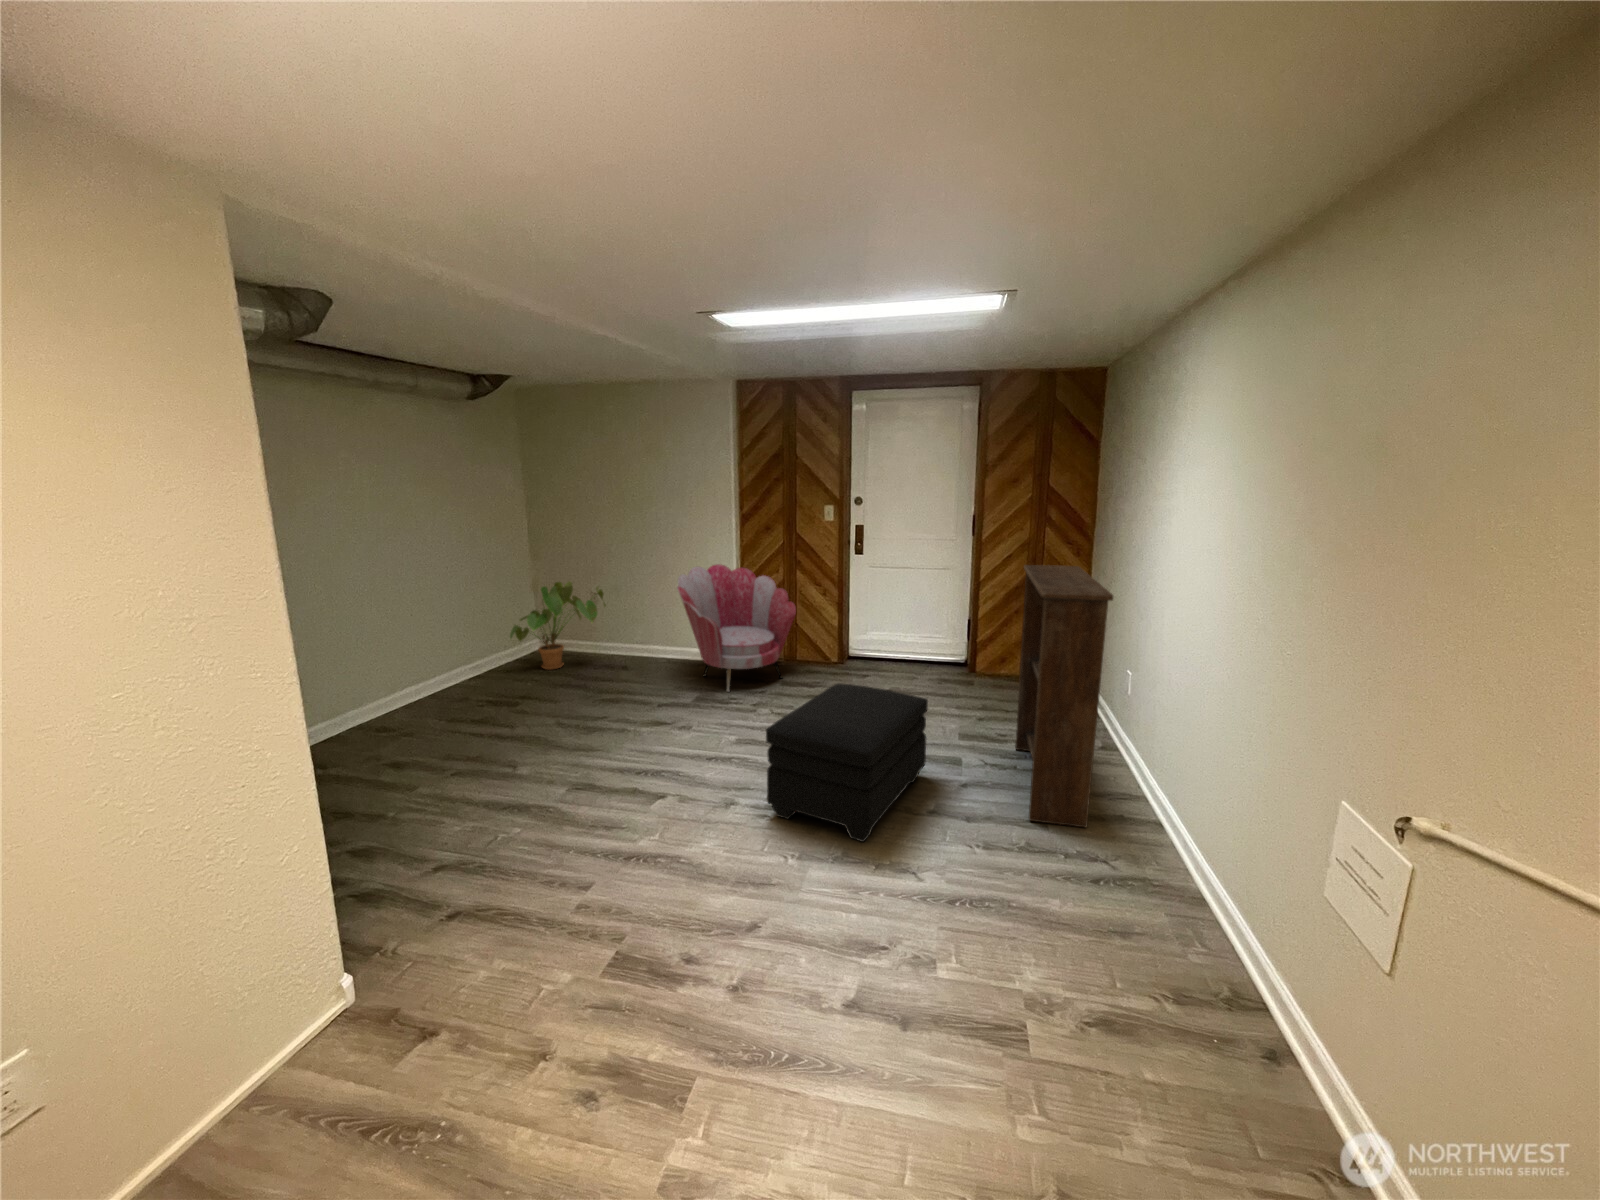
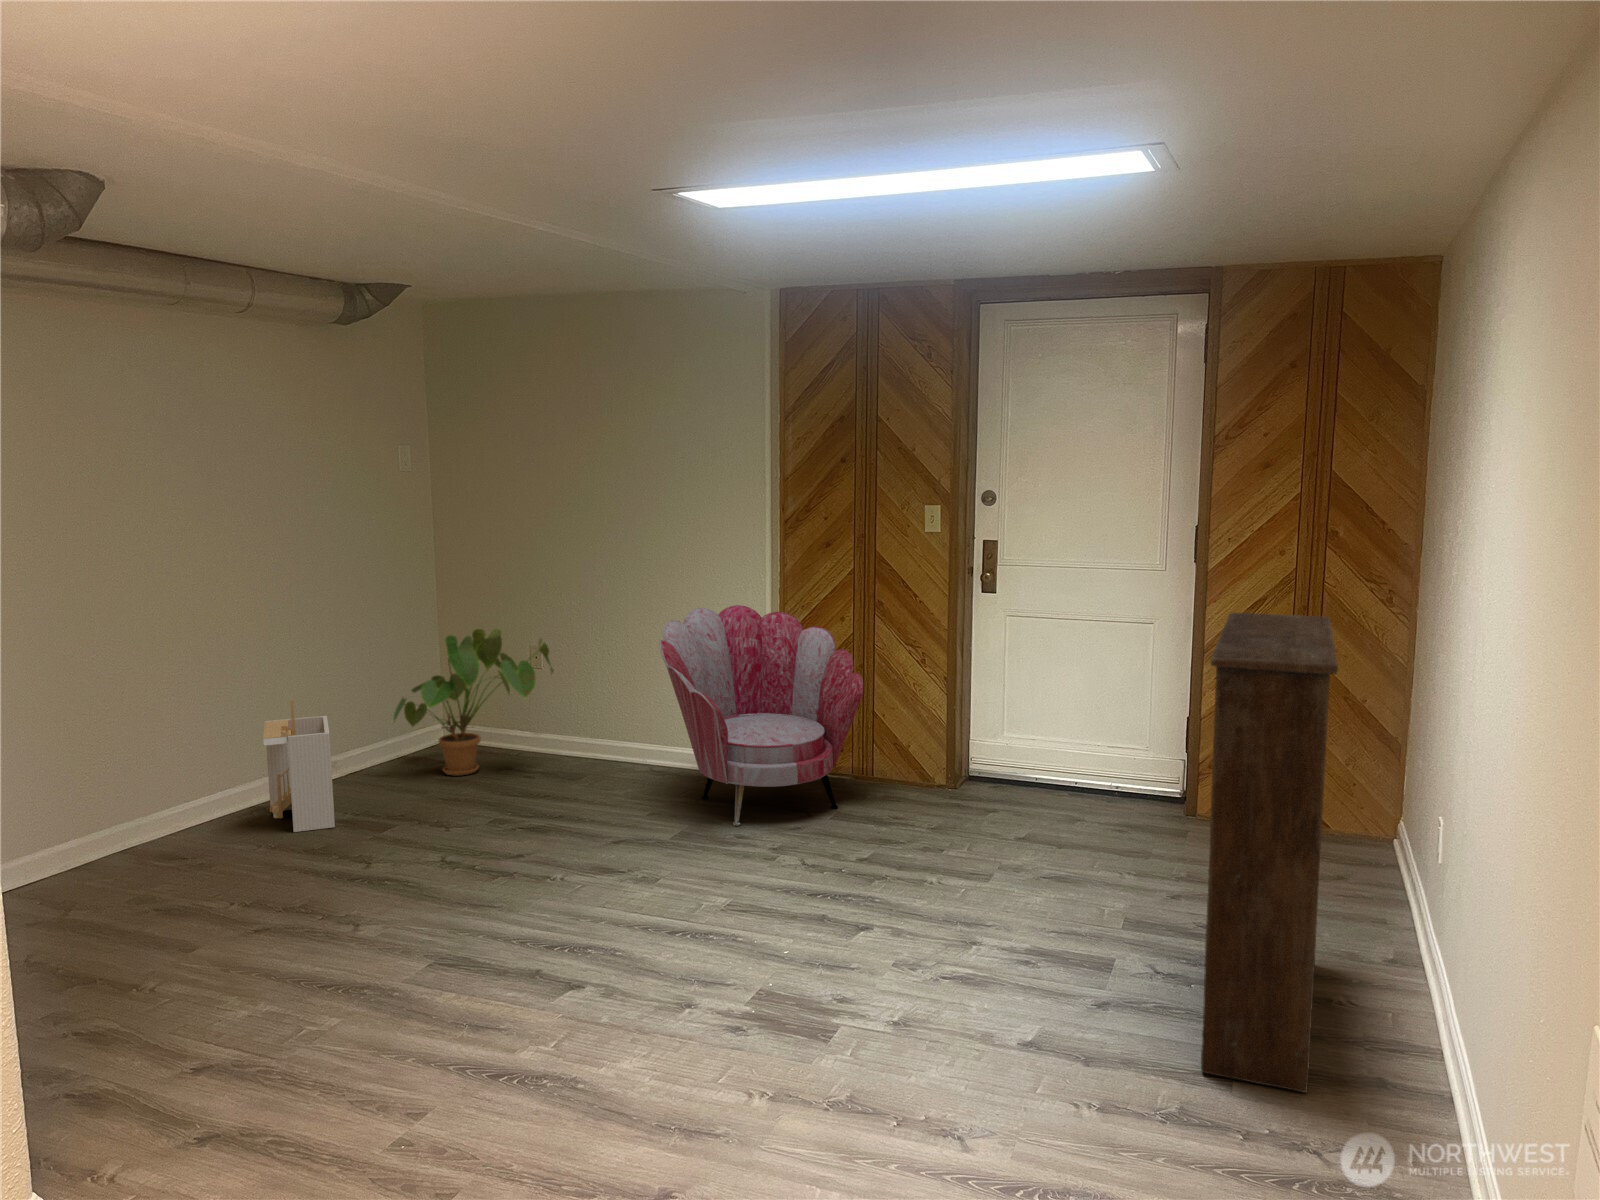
storage bin: none [431,630,482,710] -> present [263,699,335,832]
ottoman: present [766,683,928,842] -> none [737,811,1038,1083]

